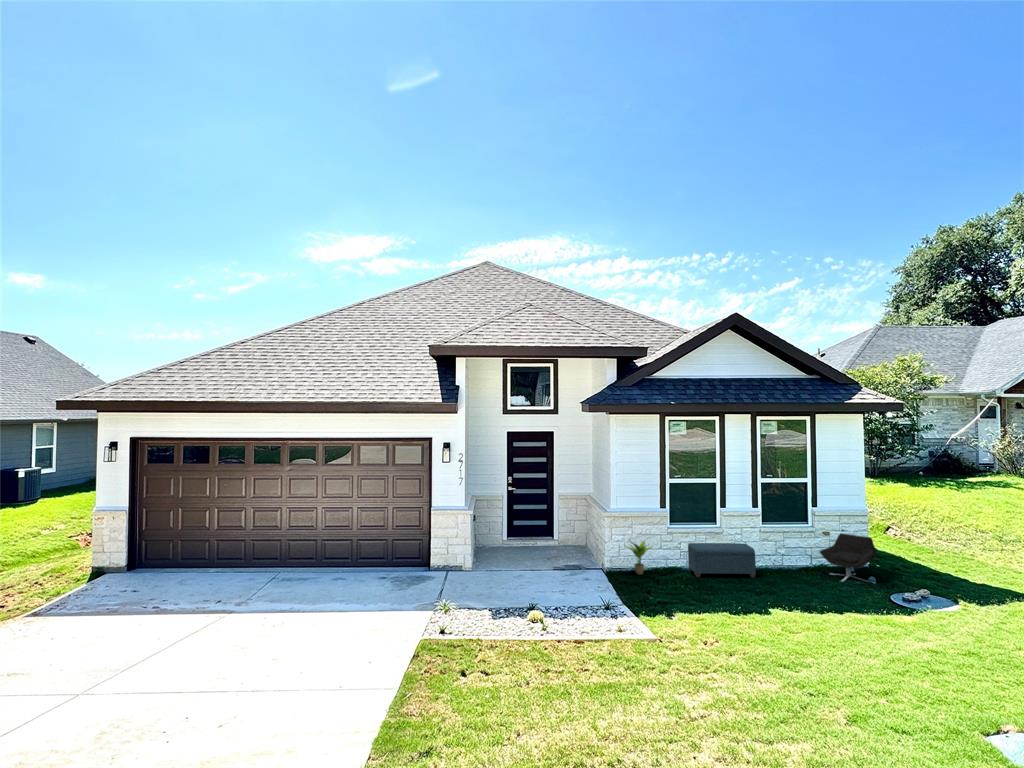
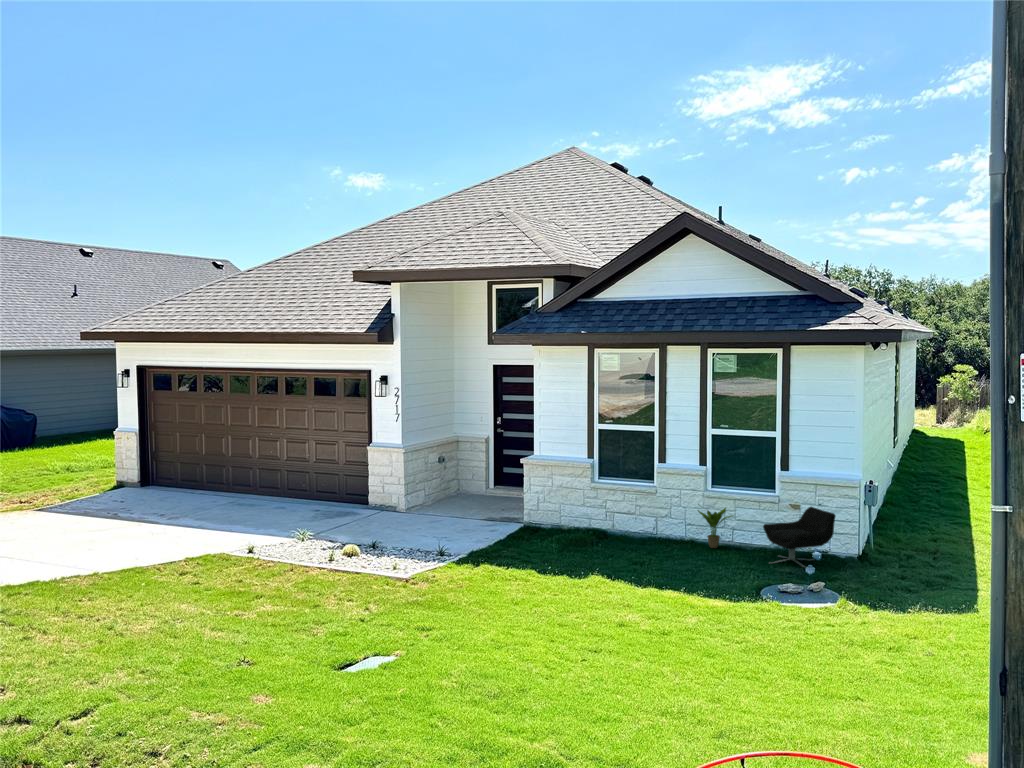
potted plant: present [626,541,652,574] -> present [698,508,732,548]
bench: present [688,543,756,578] -> none [603,502,682,548]

